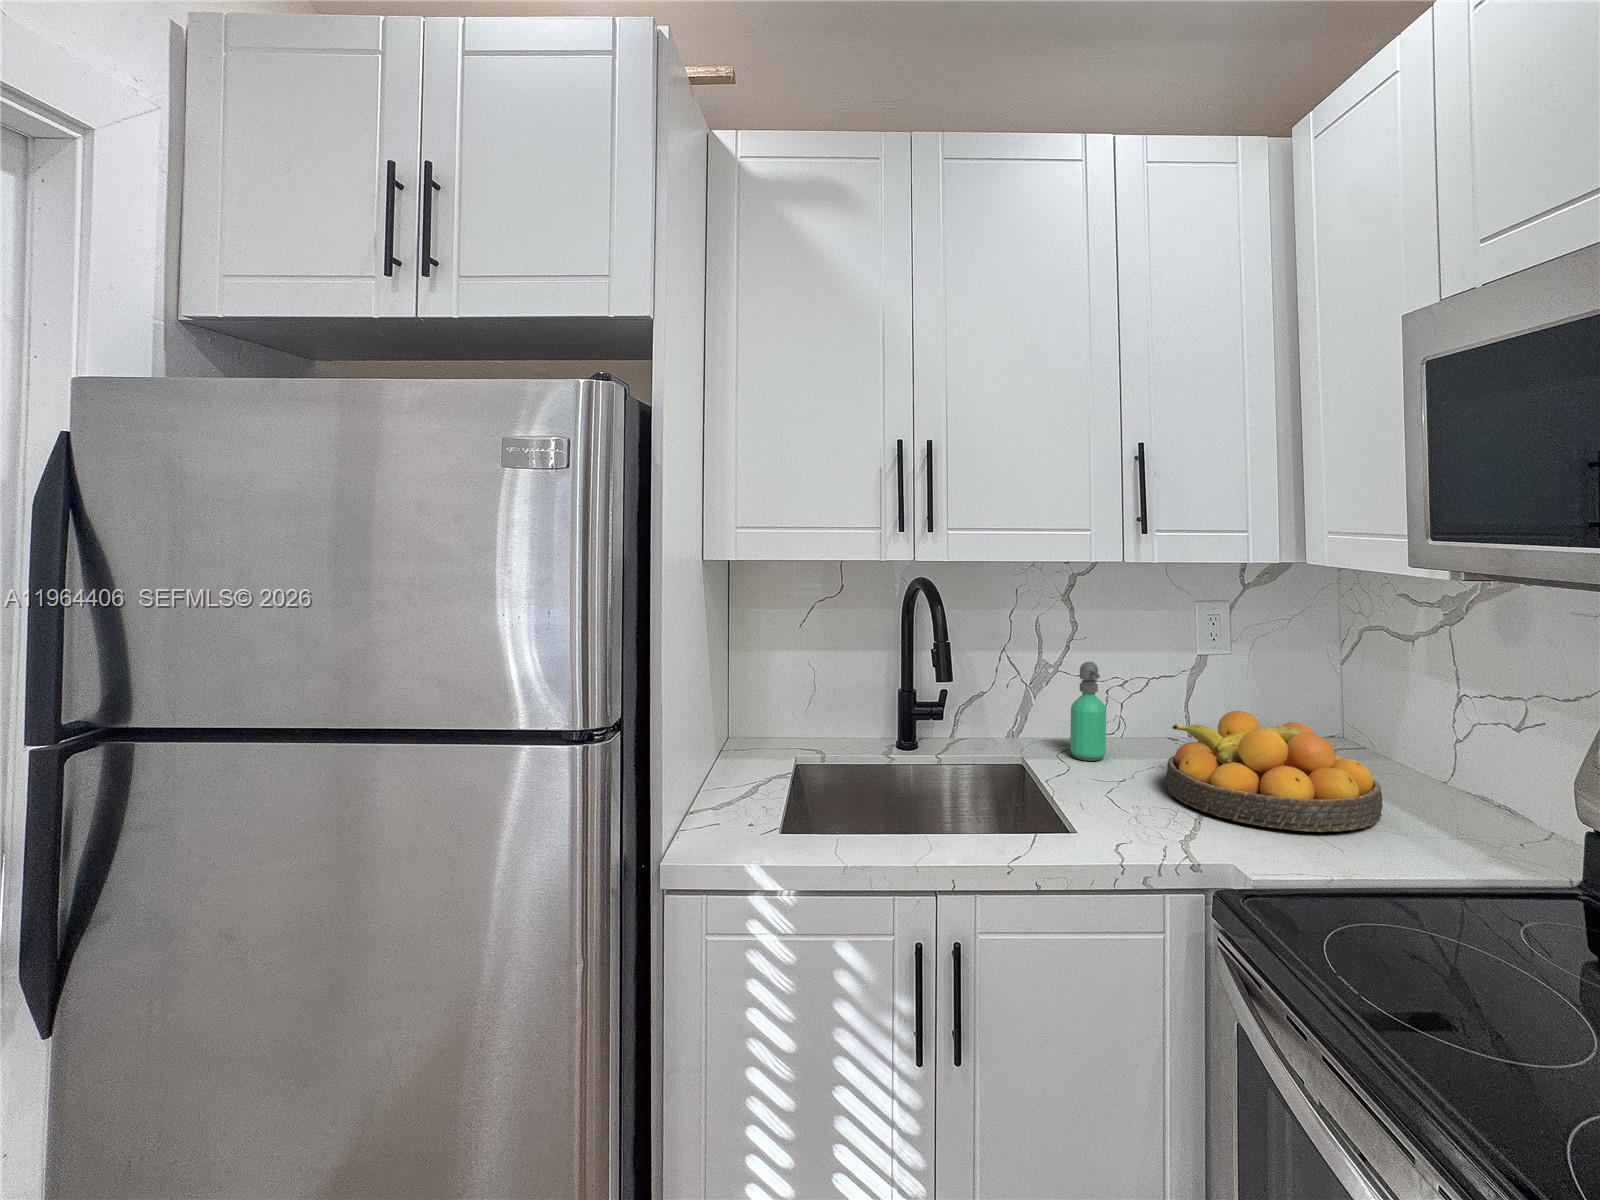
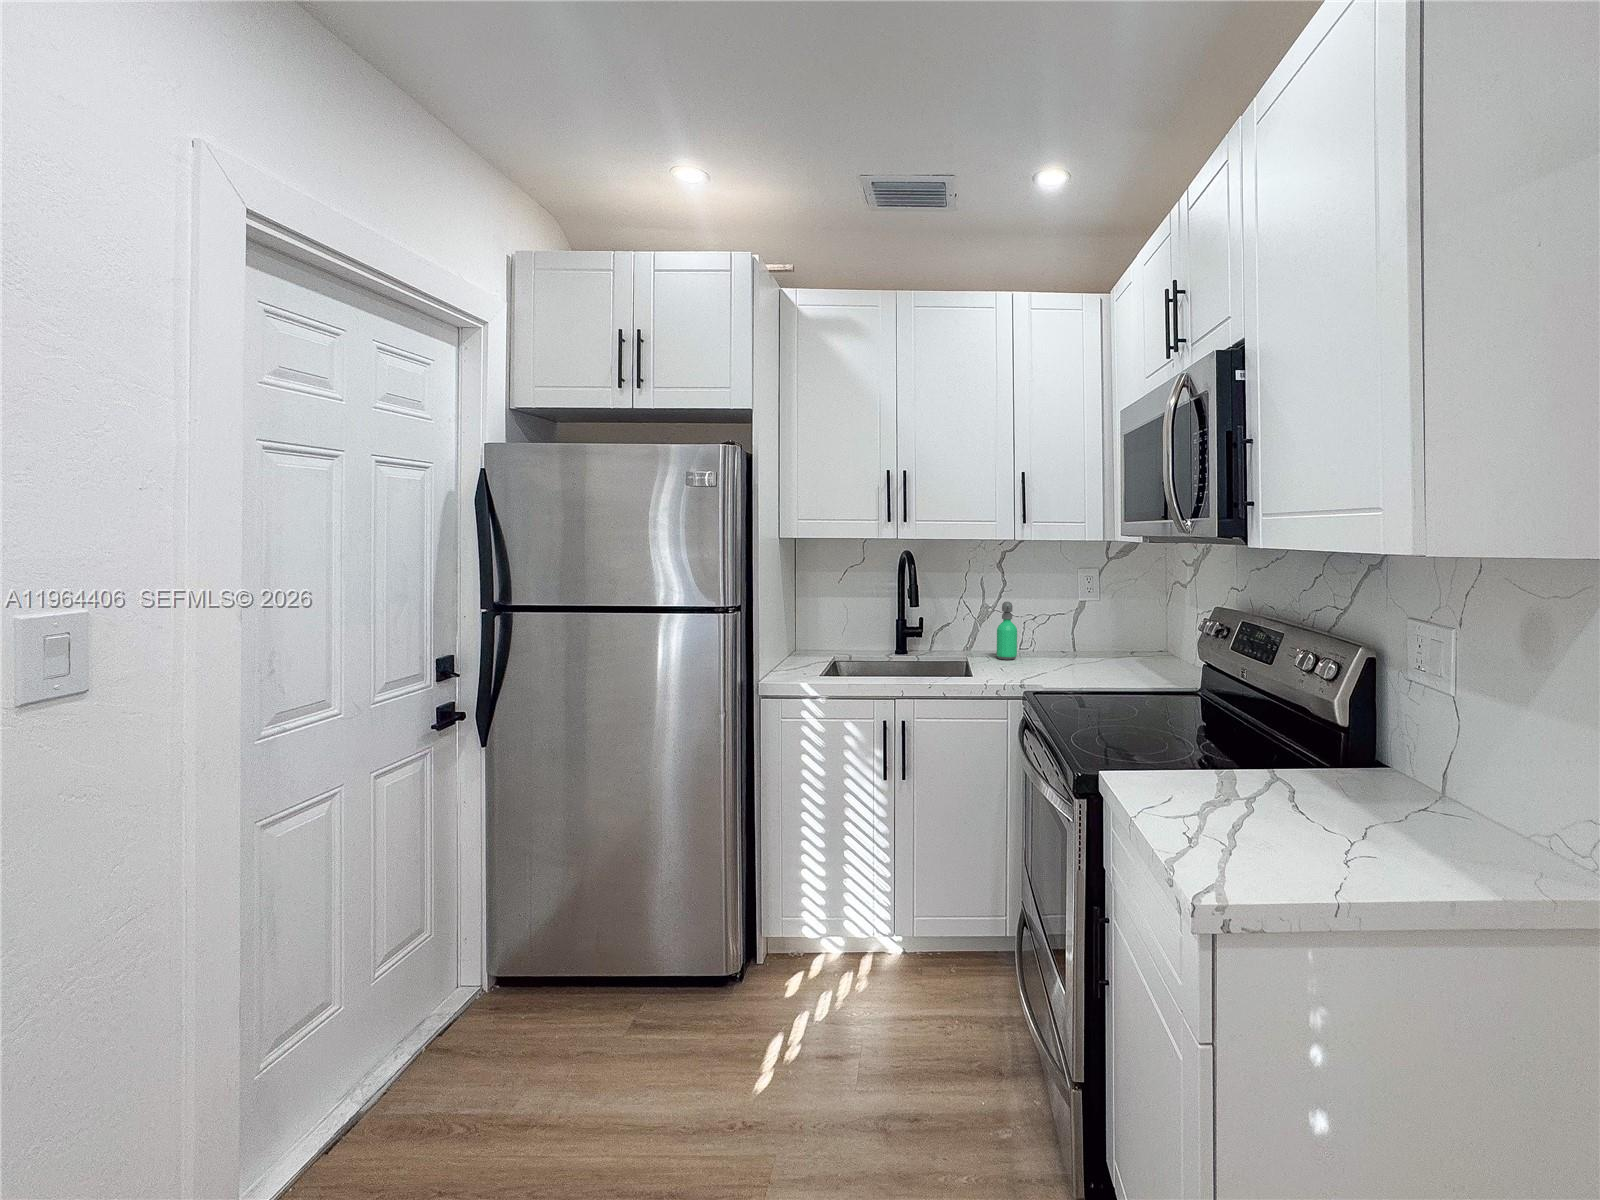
fruit bowl: present [1166,711,1383,832] -> none [1038,625,1145,678]

